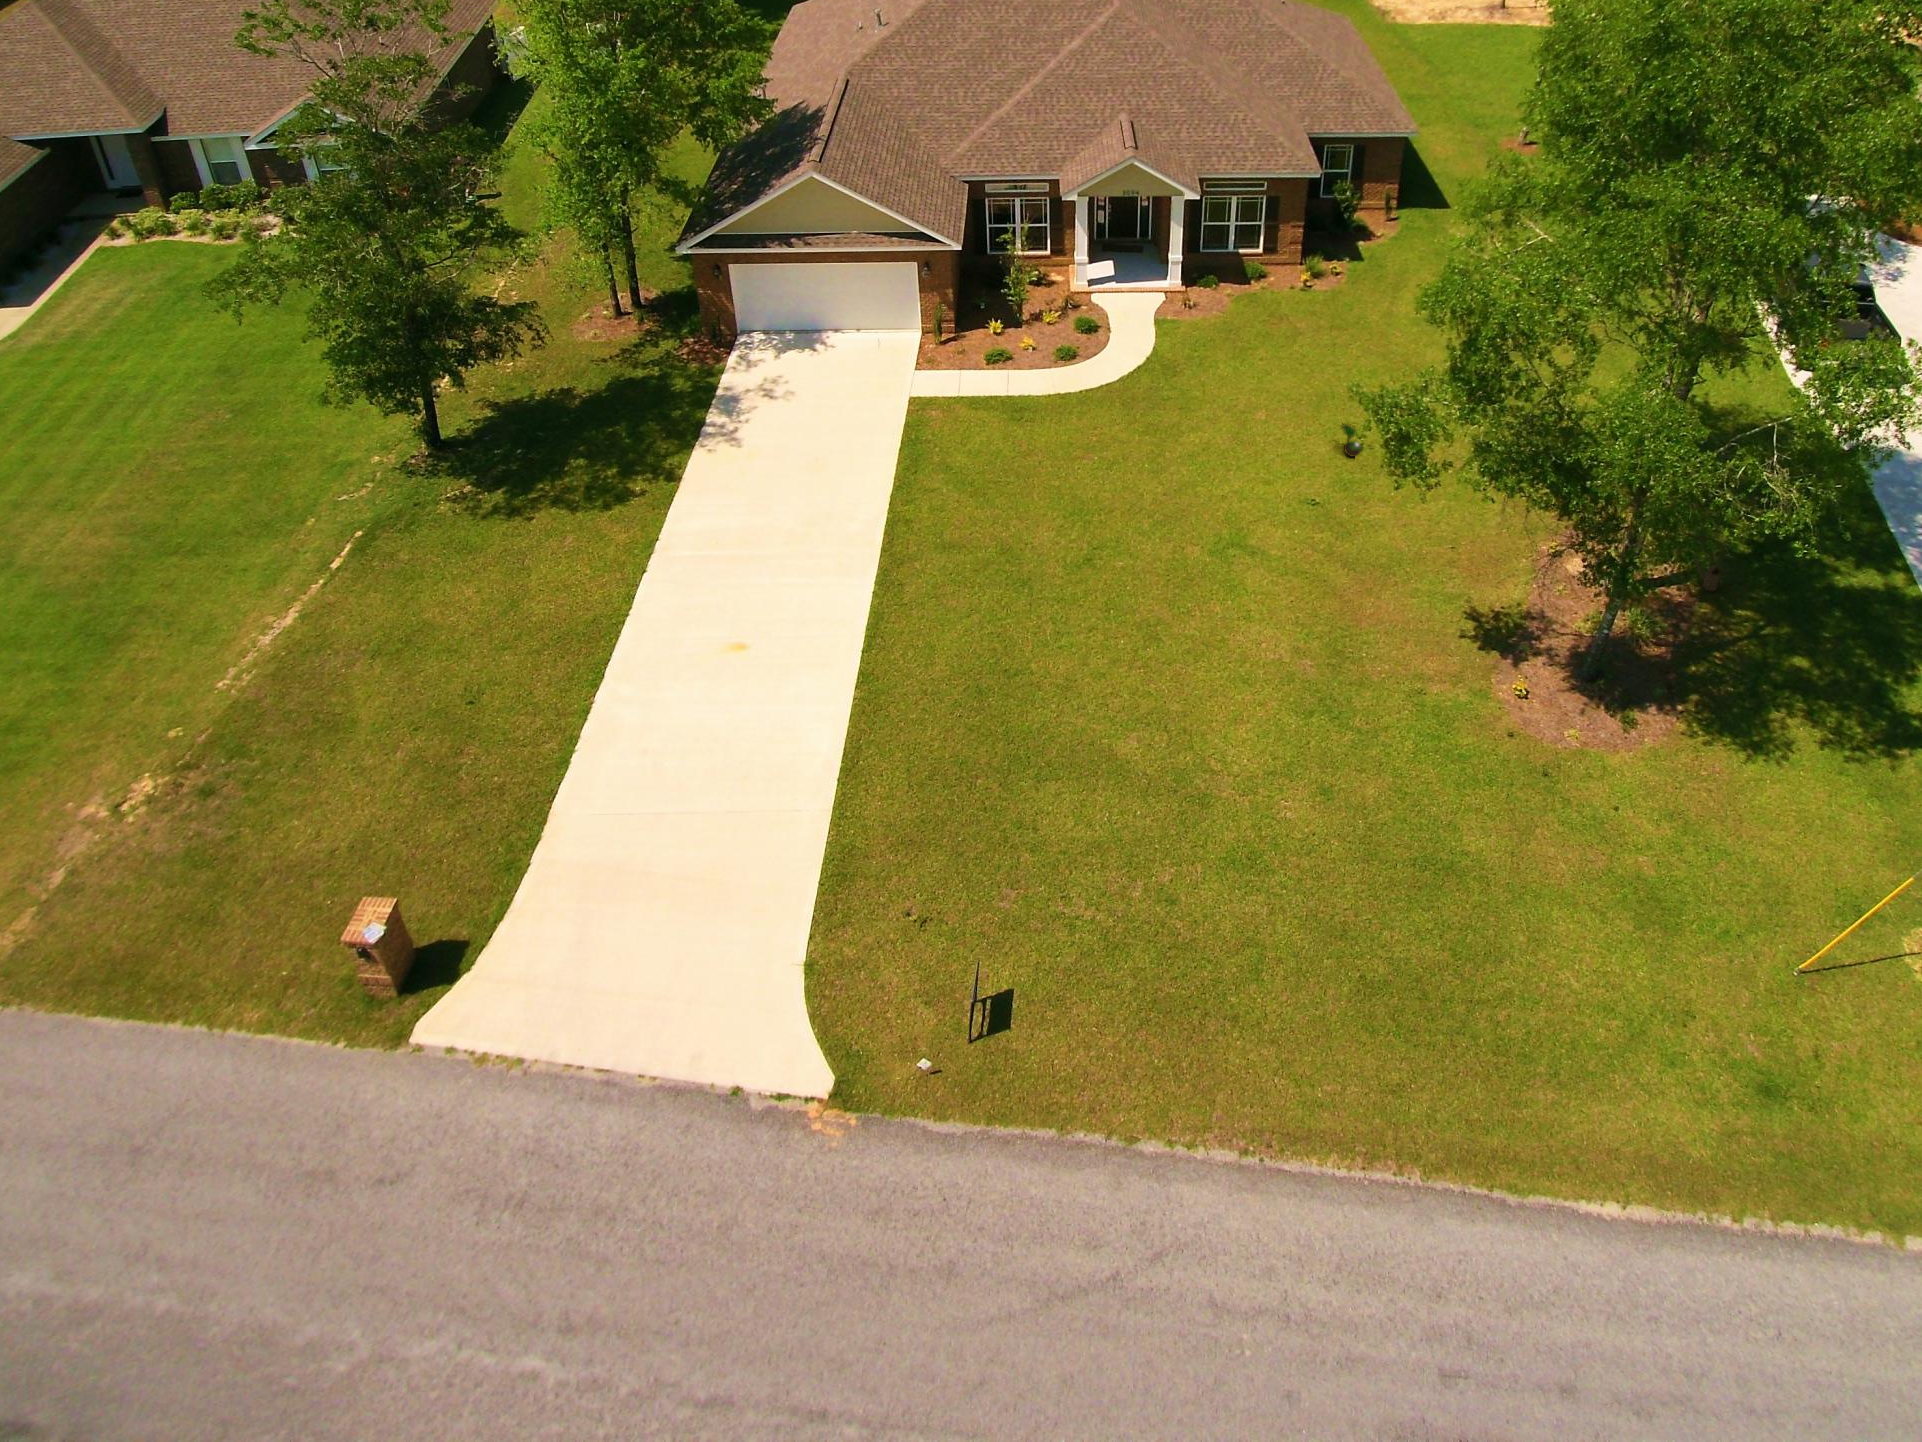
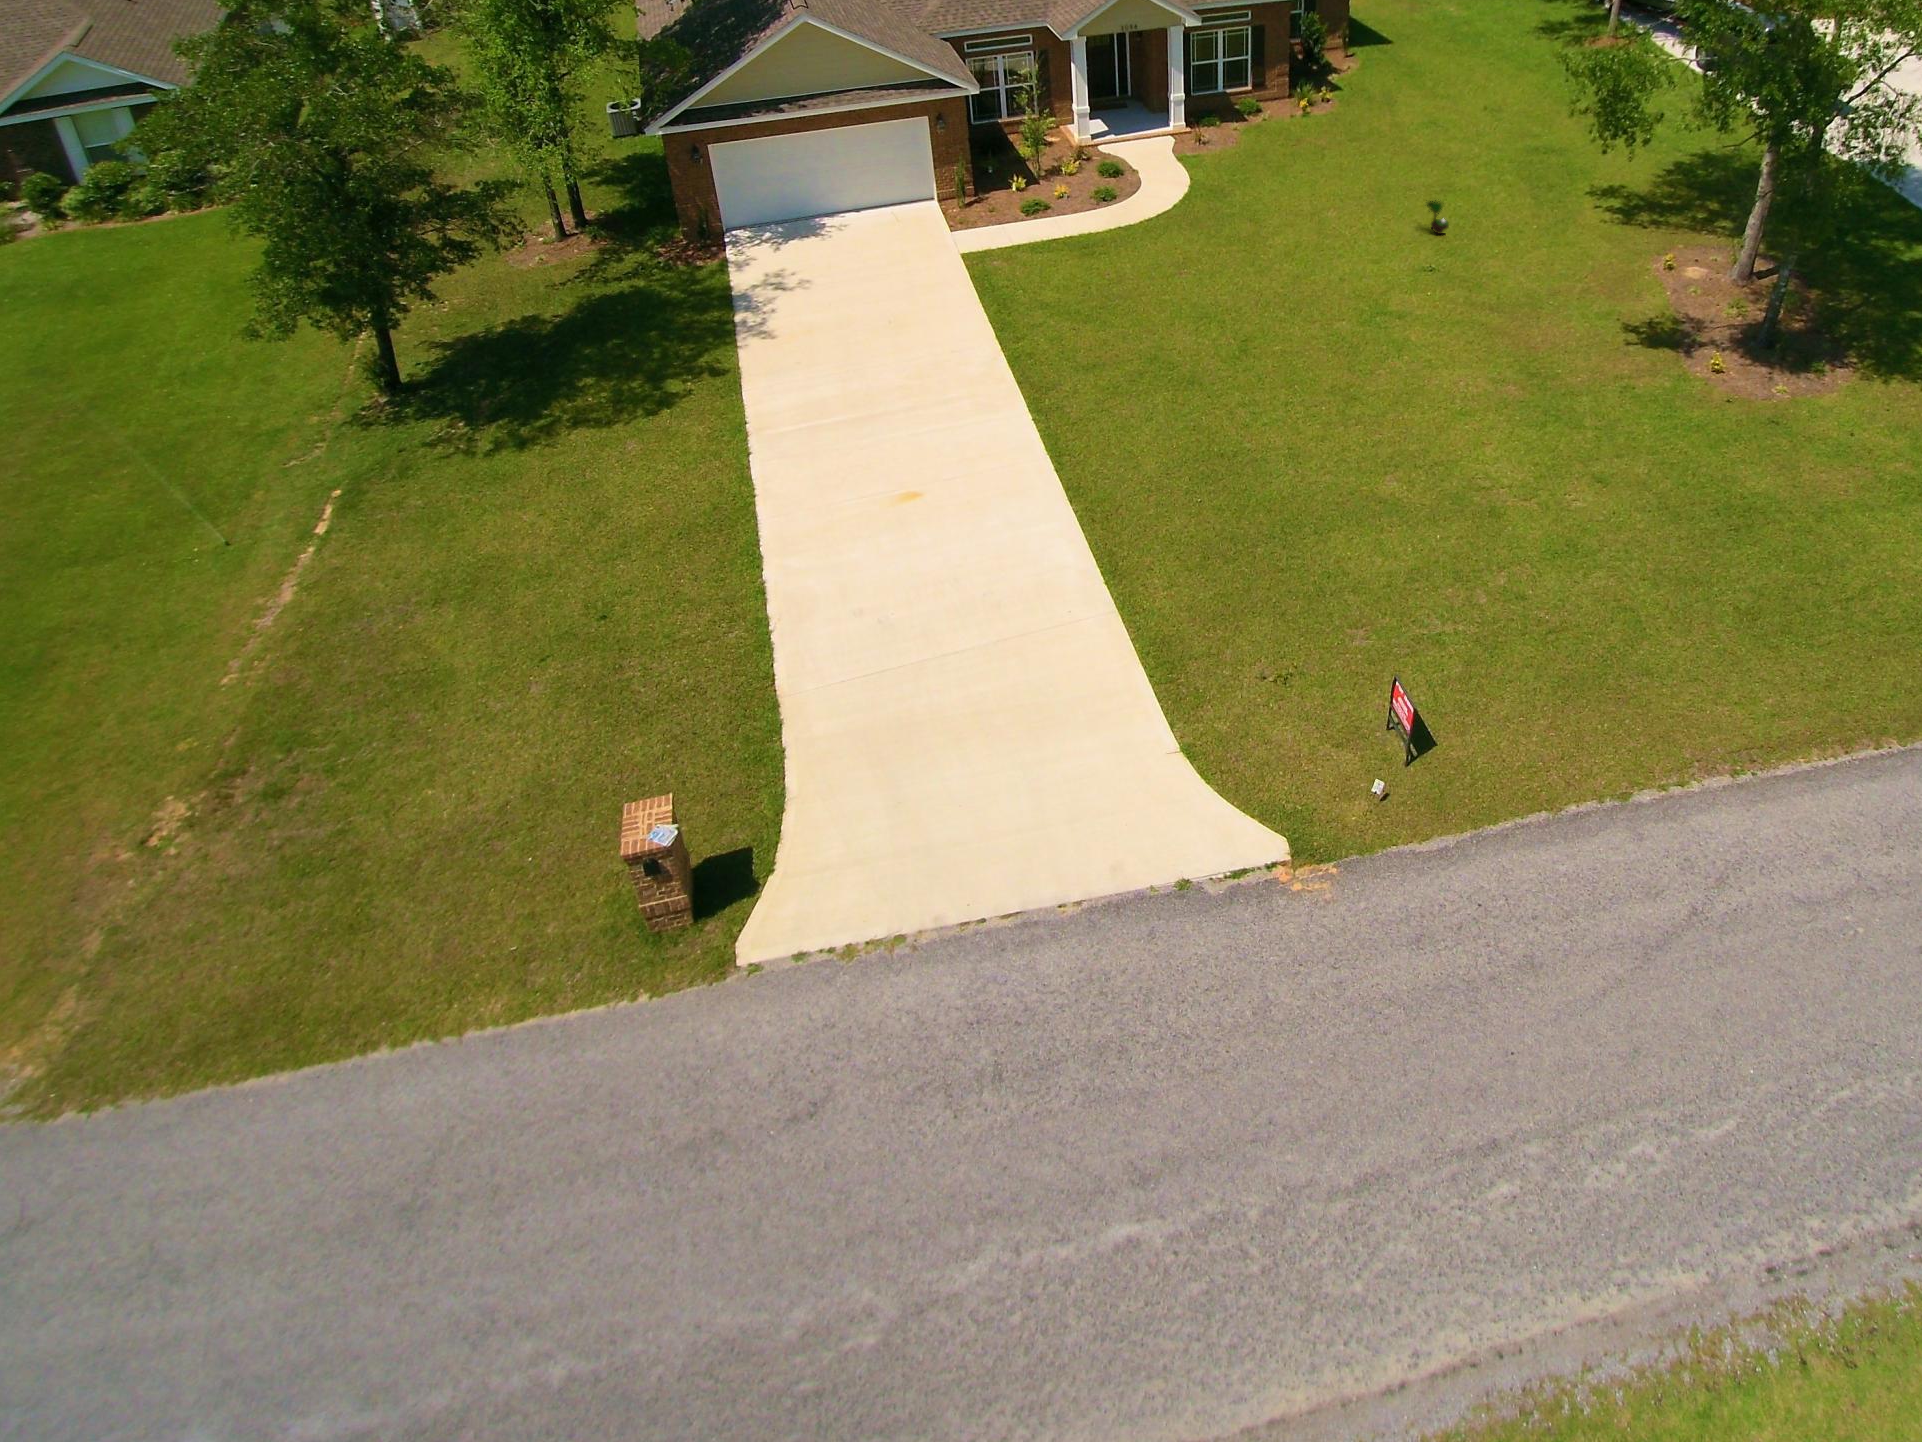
watering can: present [1694,559,1720,591] -> none [1793,246,1824,275]

